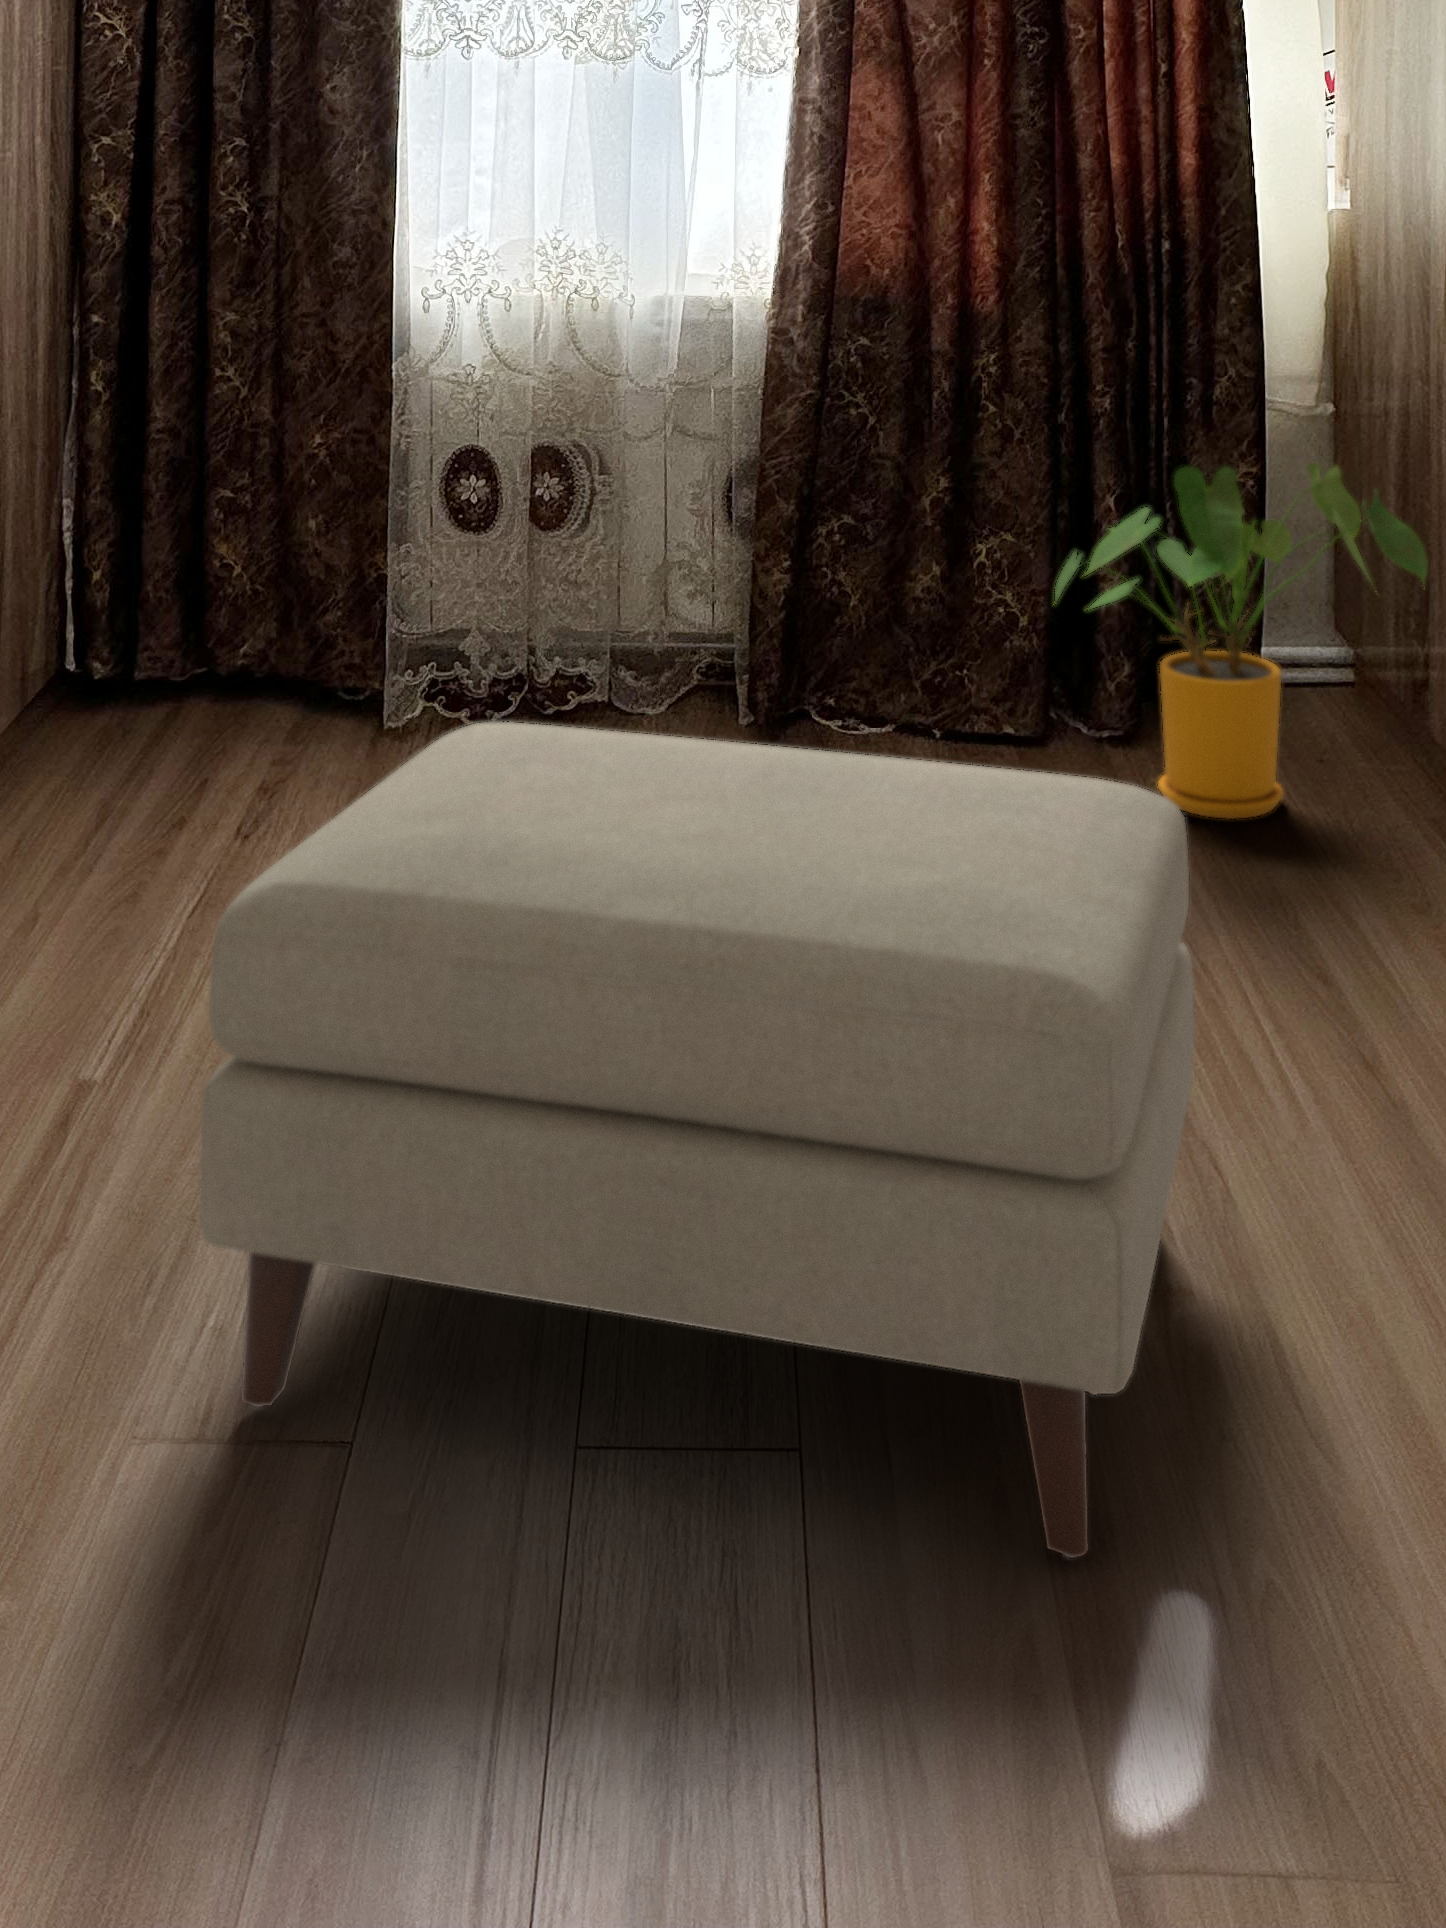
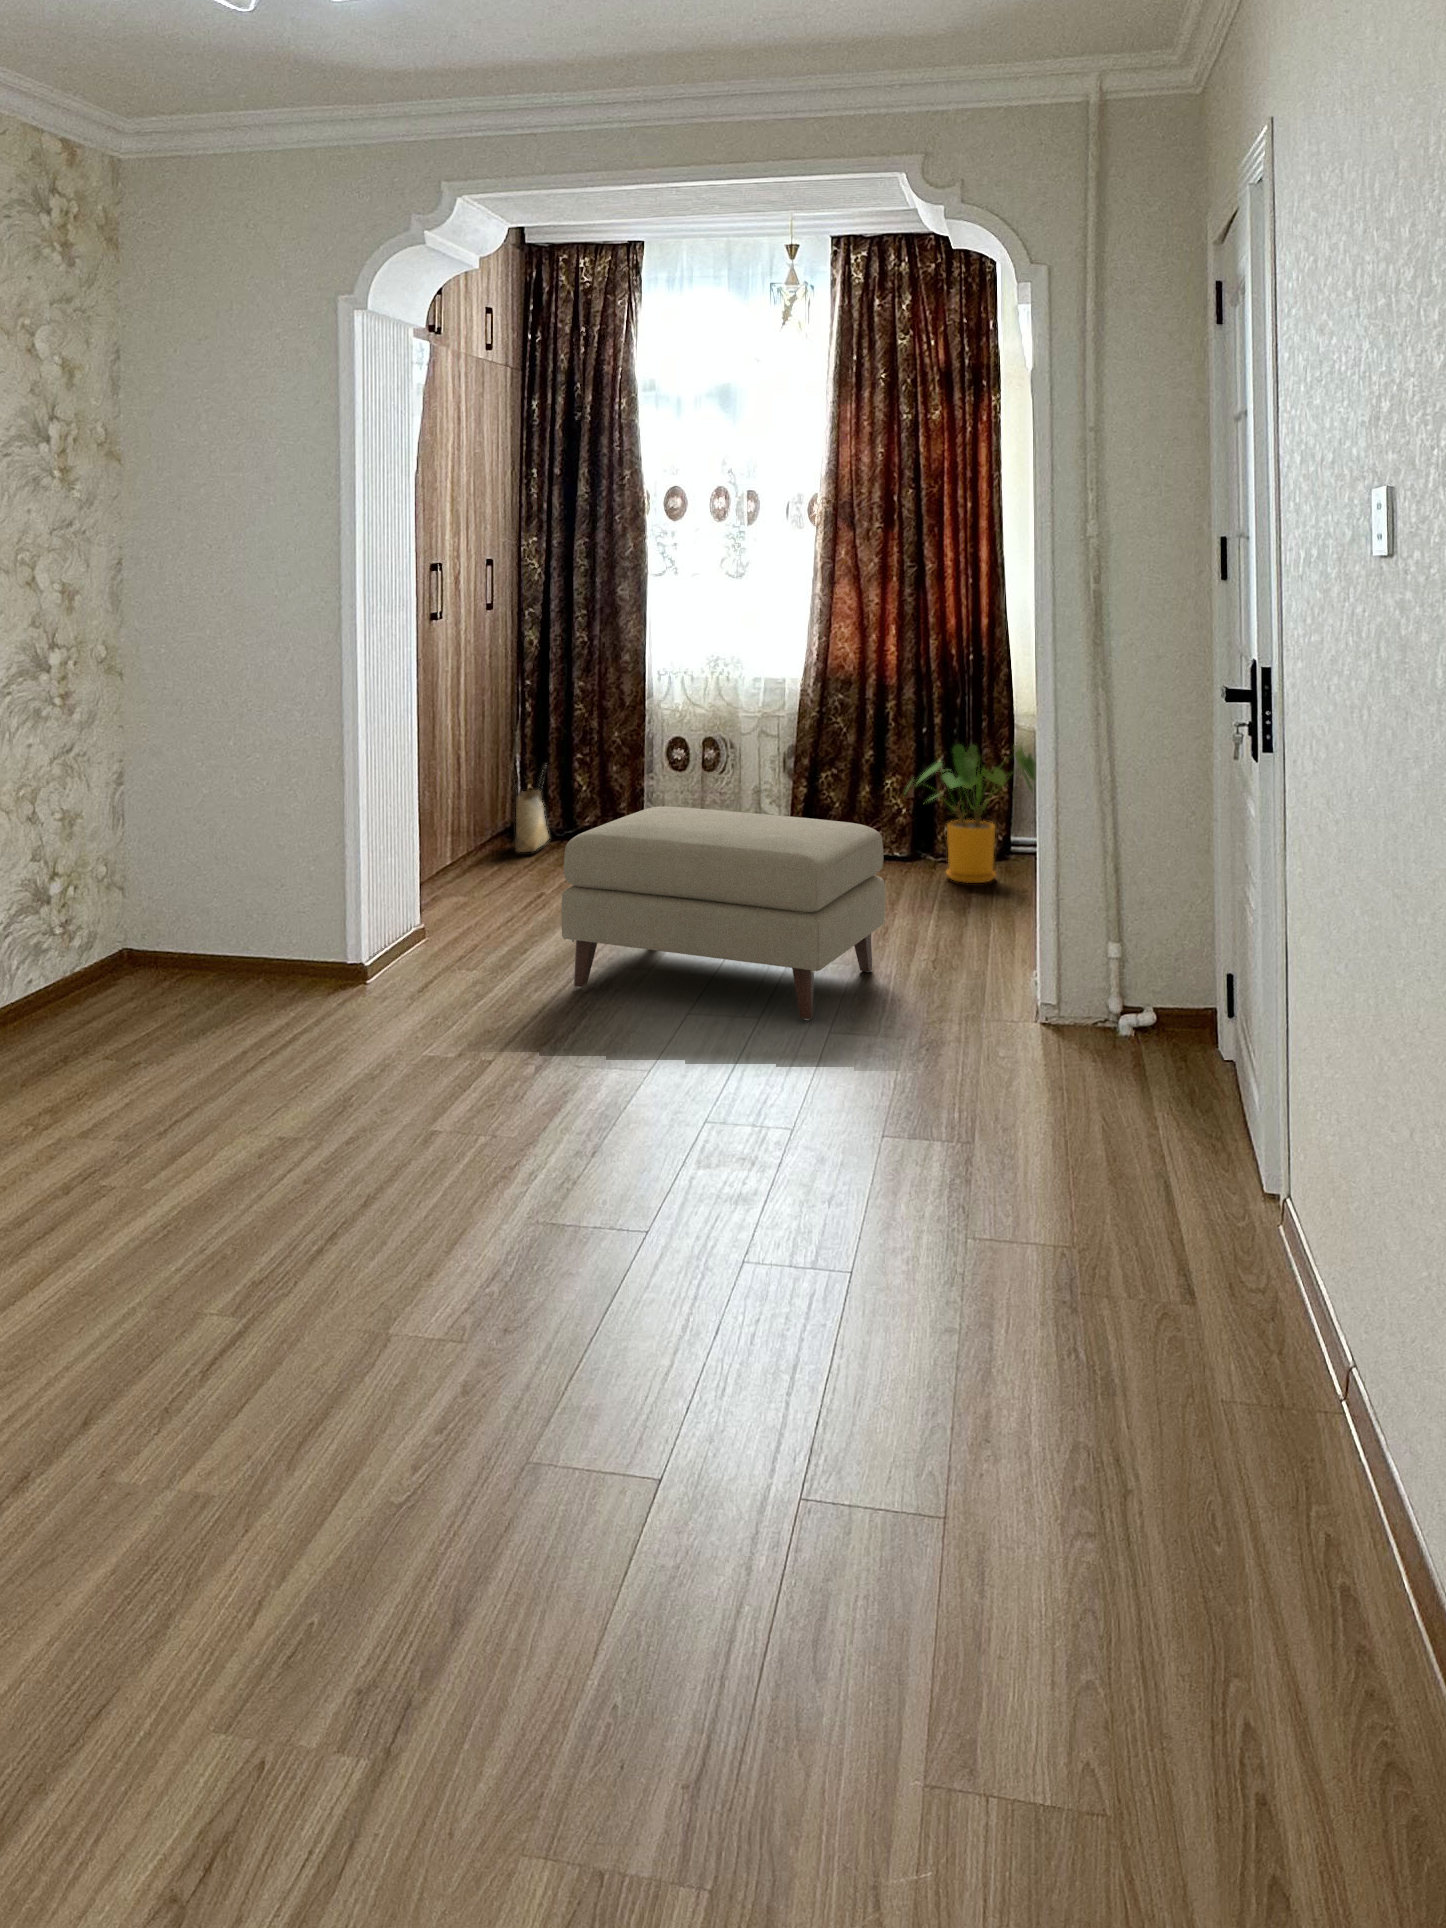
woven basket: none [53,525,149,759] -> present [515,765,549,852]

